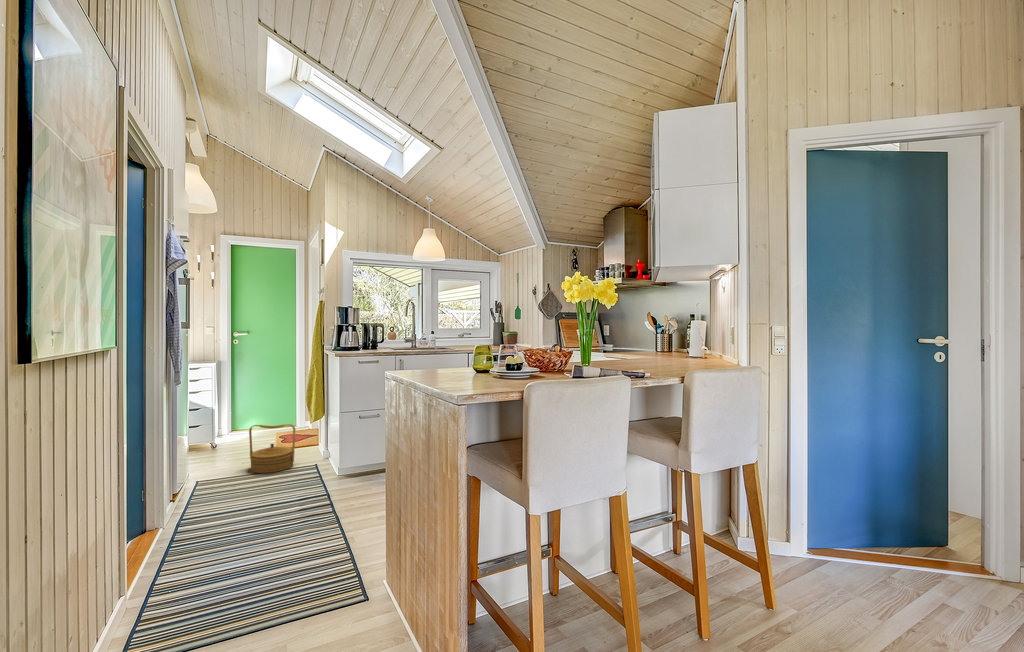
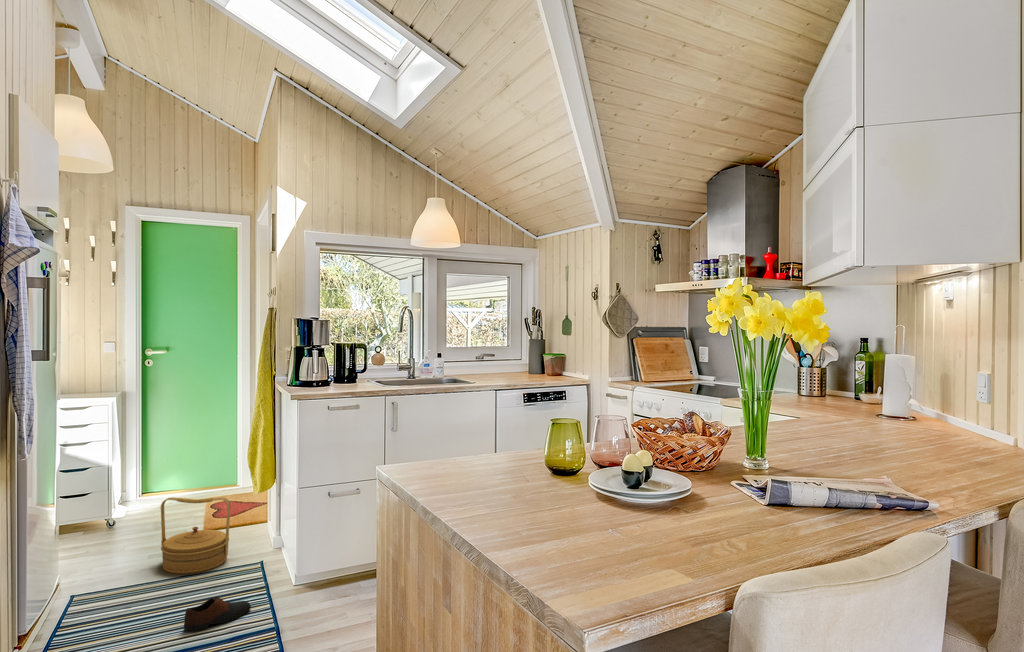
shoe: none [268,481,310,502] -> present [184,597,251,632]

